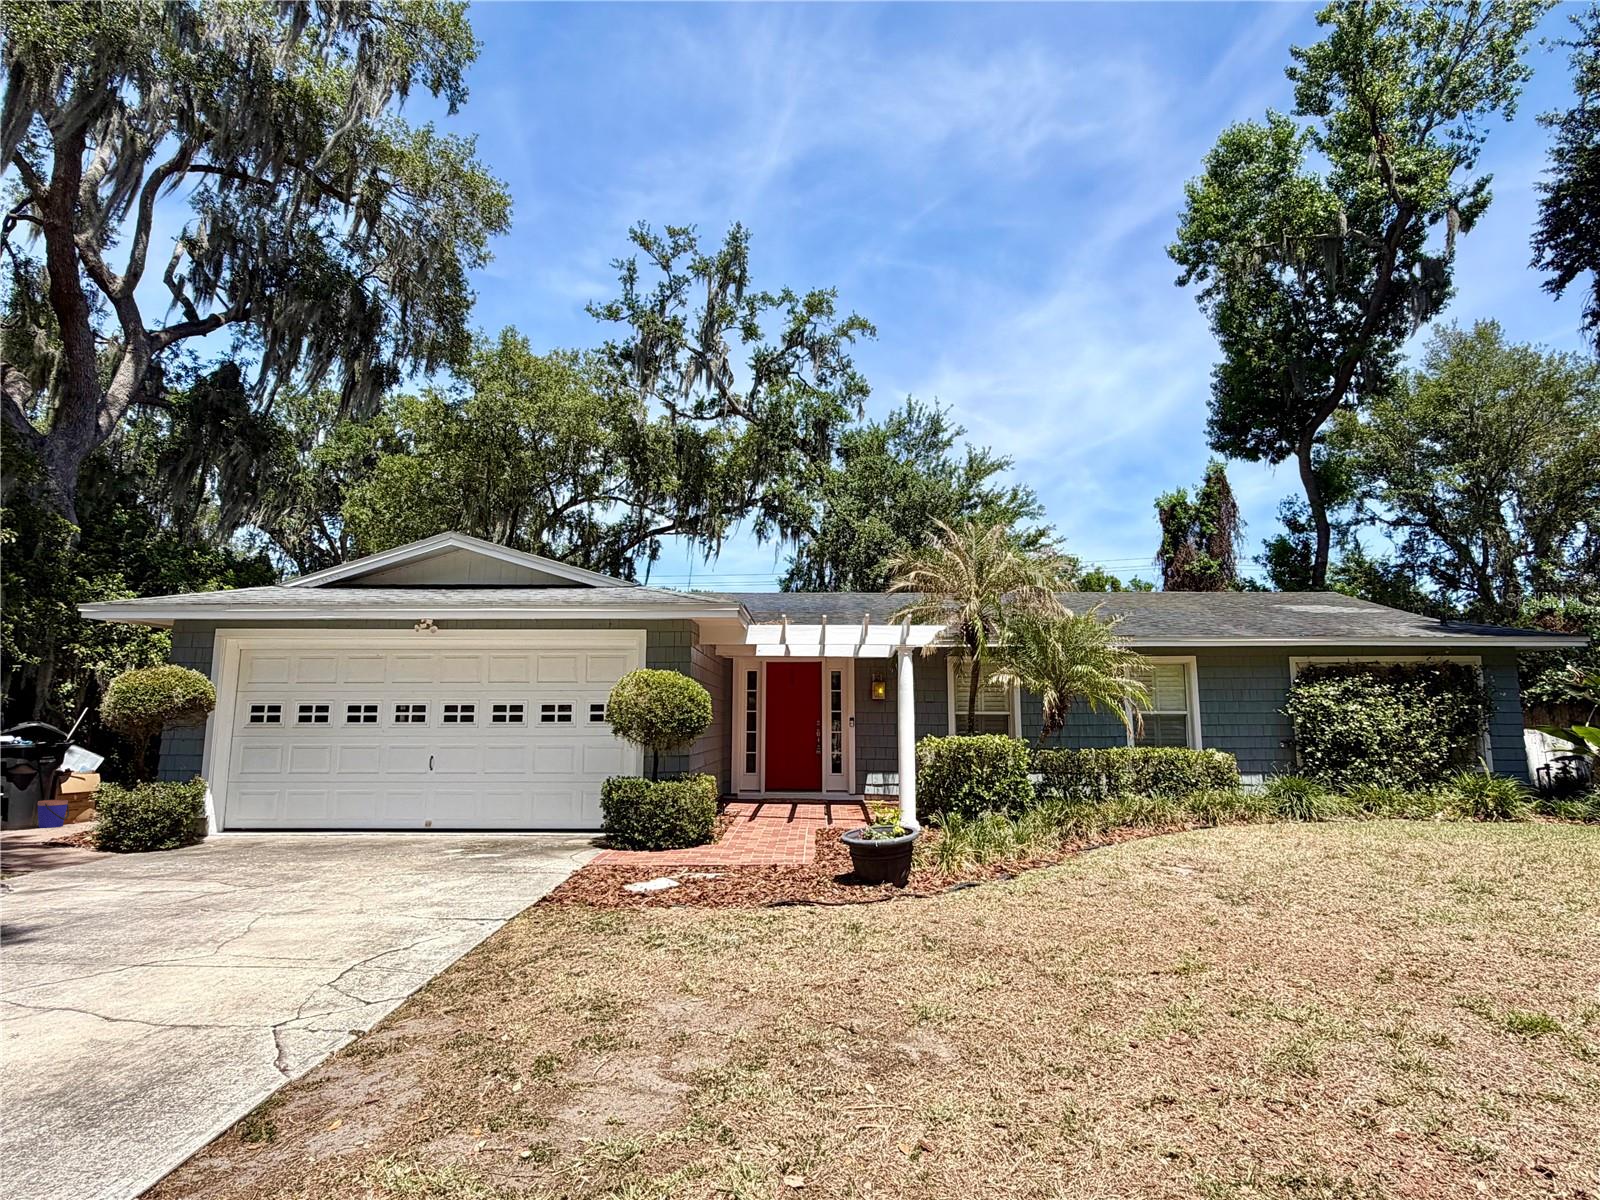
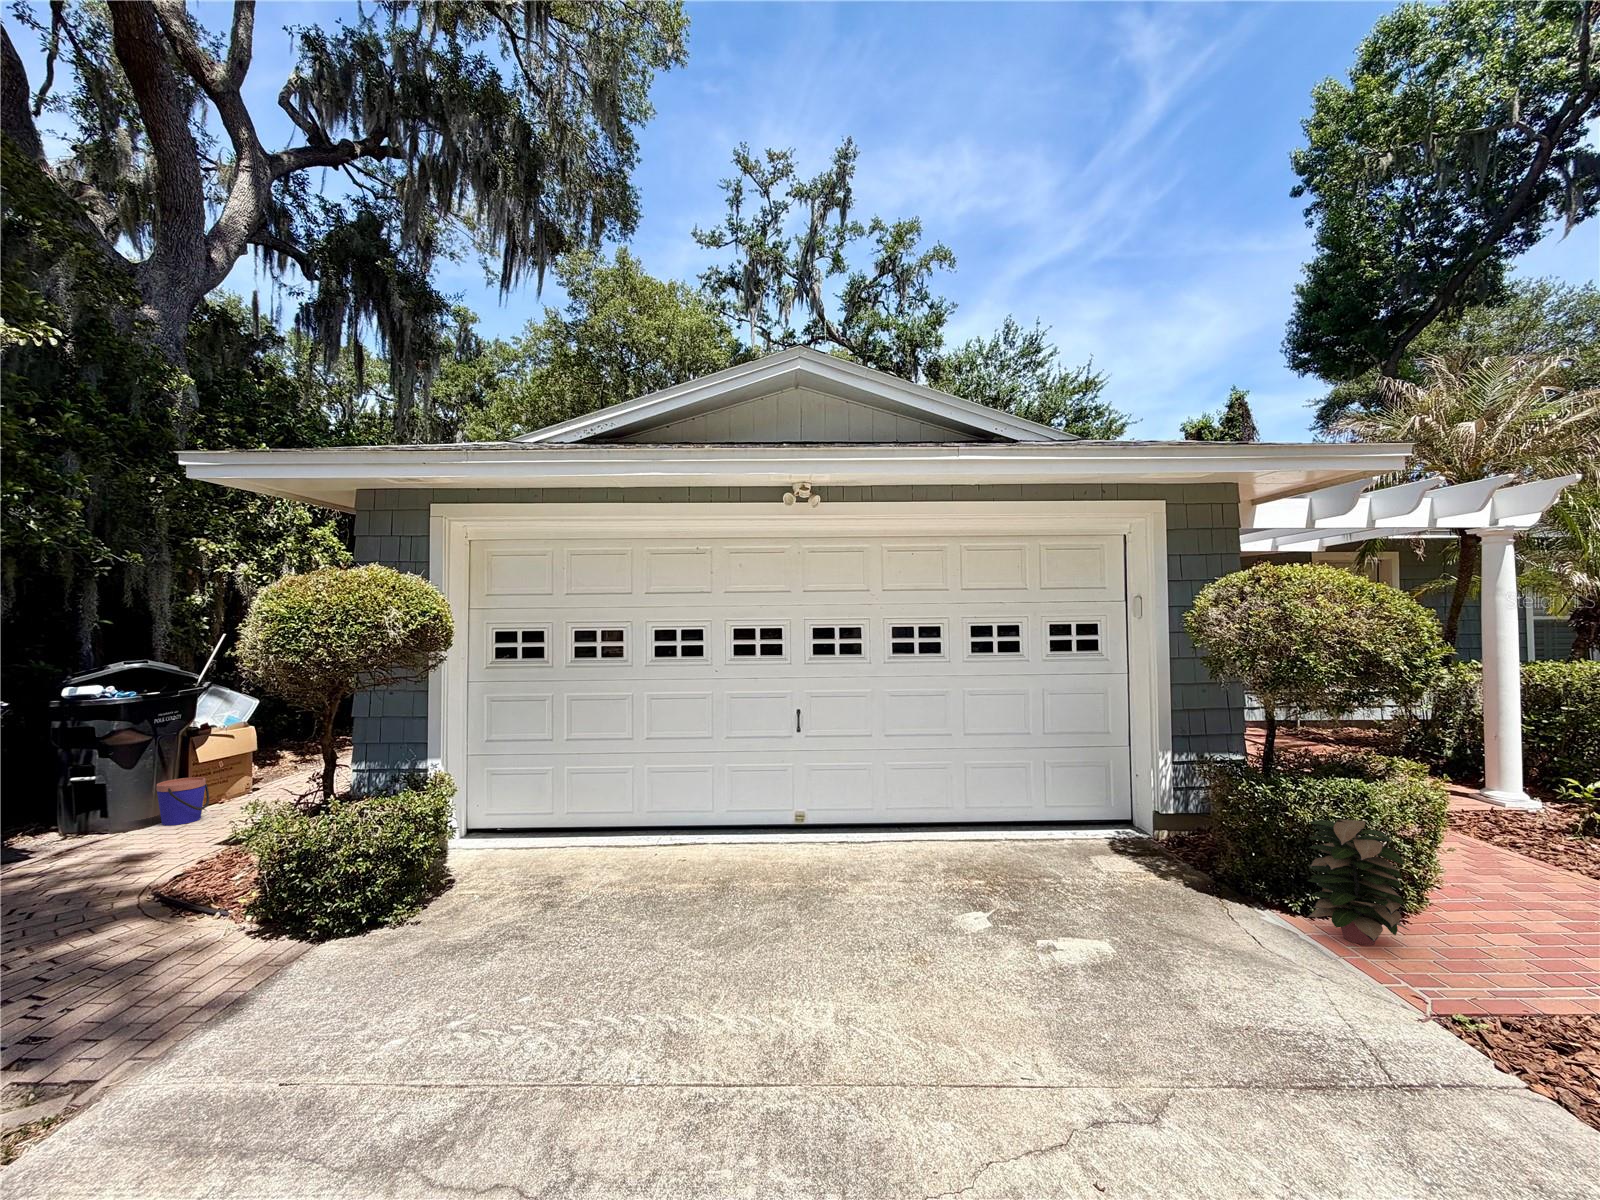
decorative plant: none [610,798,652,857] -> present [1307,819,1409,945]

